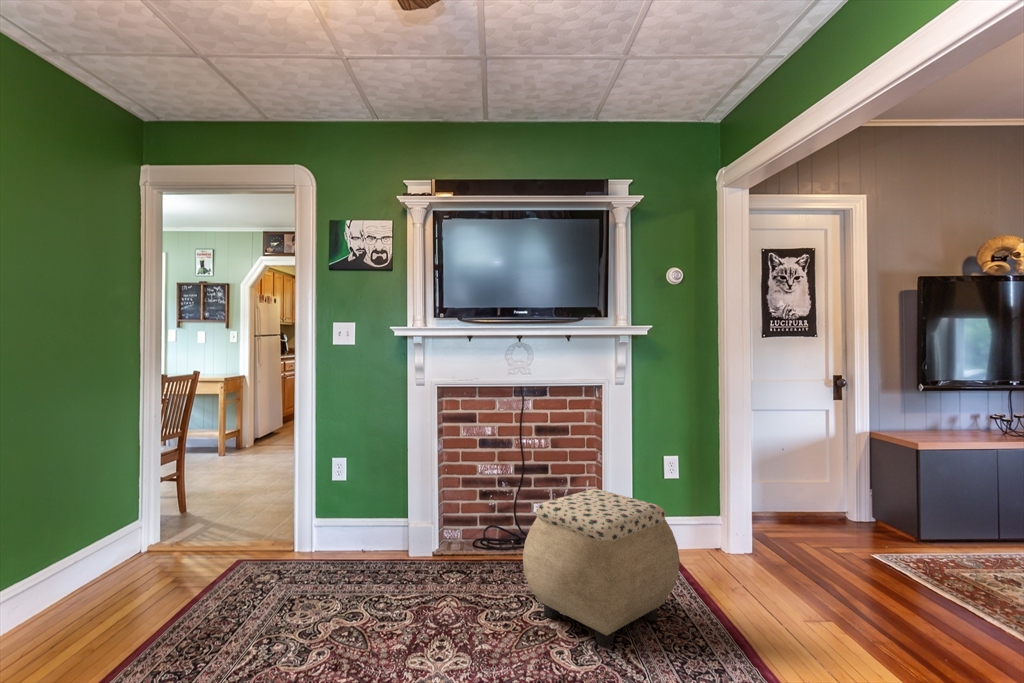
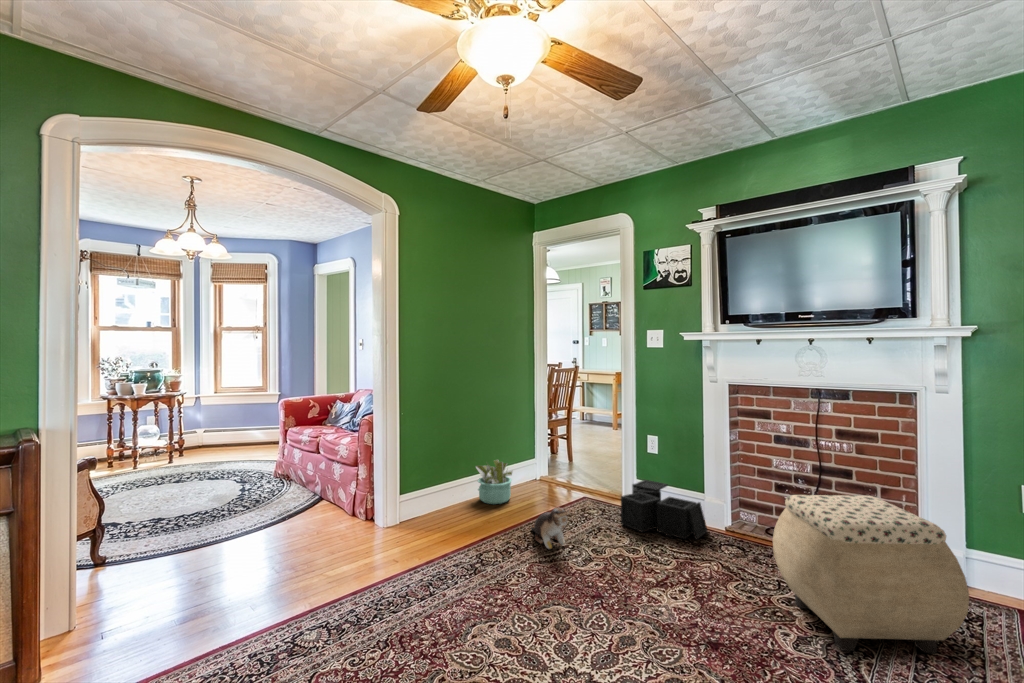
storage bin: none [315,516,419,588] -> present [621,480,708,540]
decorative plant: none [31,536,113,618] -> present [476,460,512,504]
plush toy: none [182,586,273,658] -> present [531,507,570,549]

